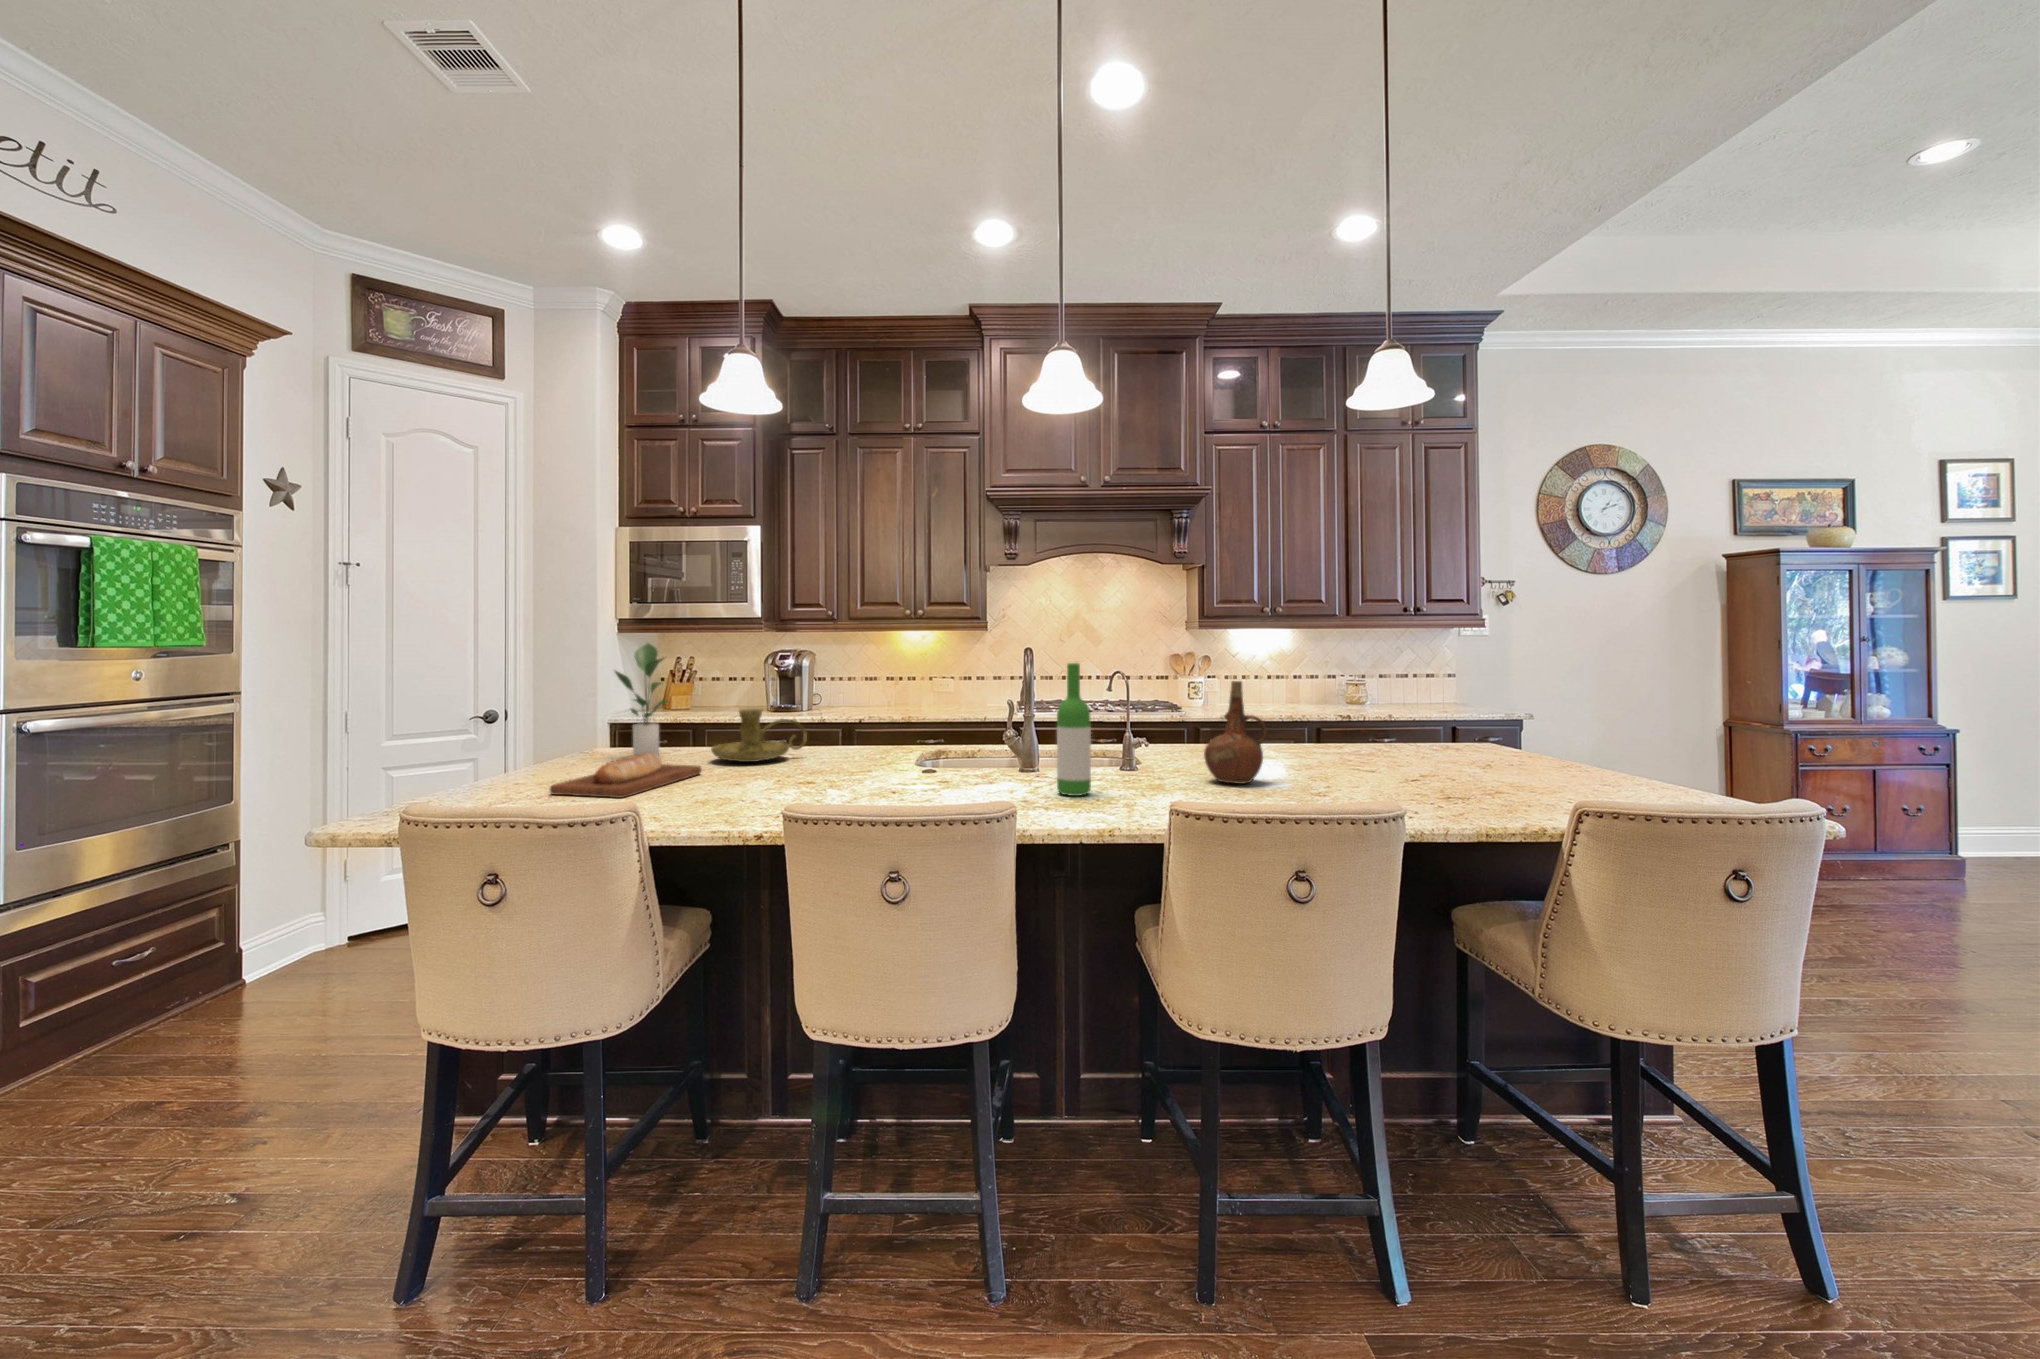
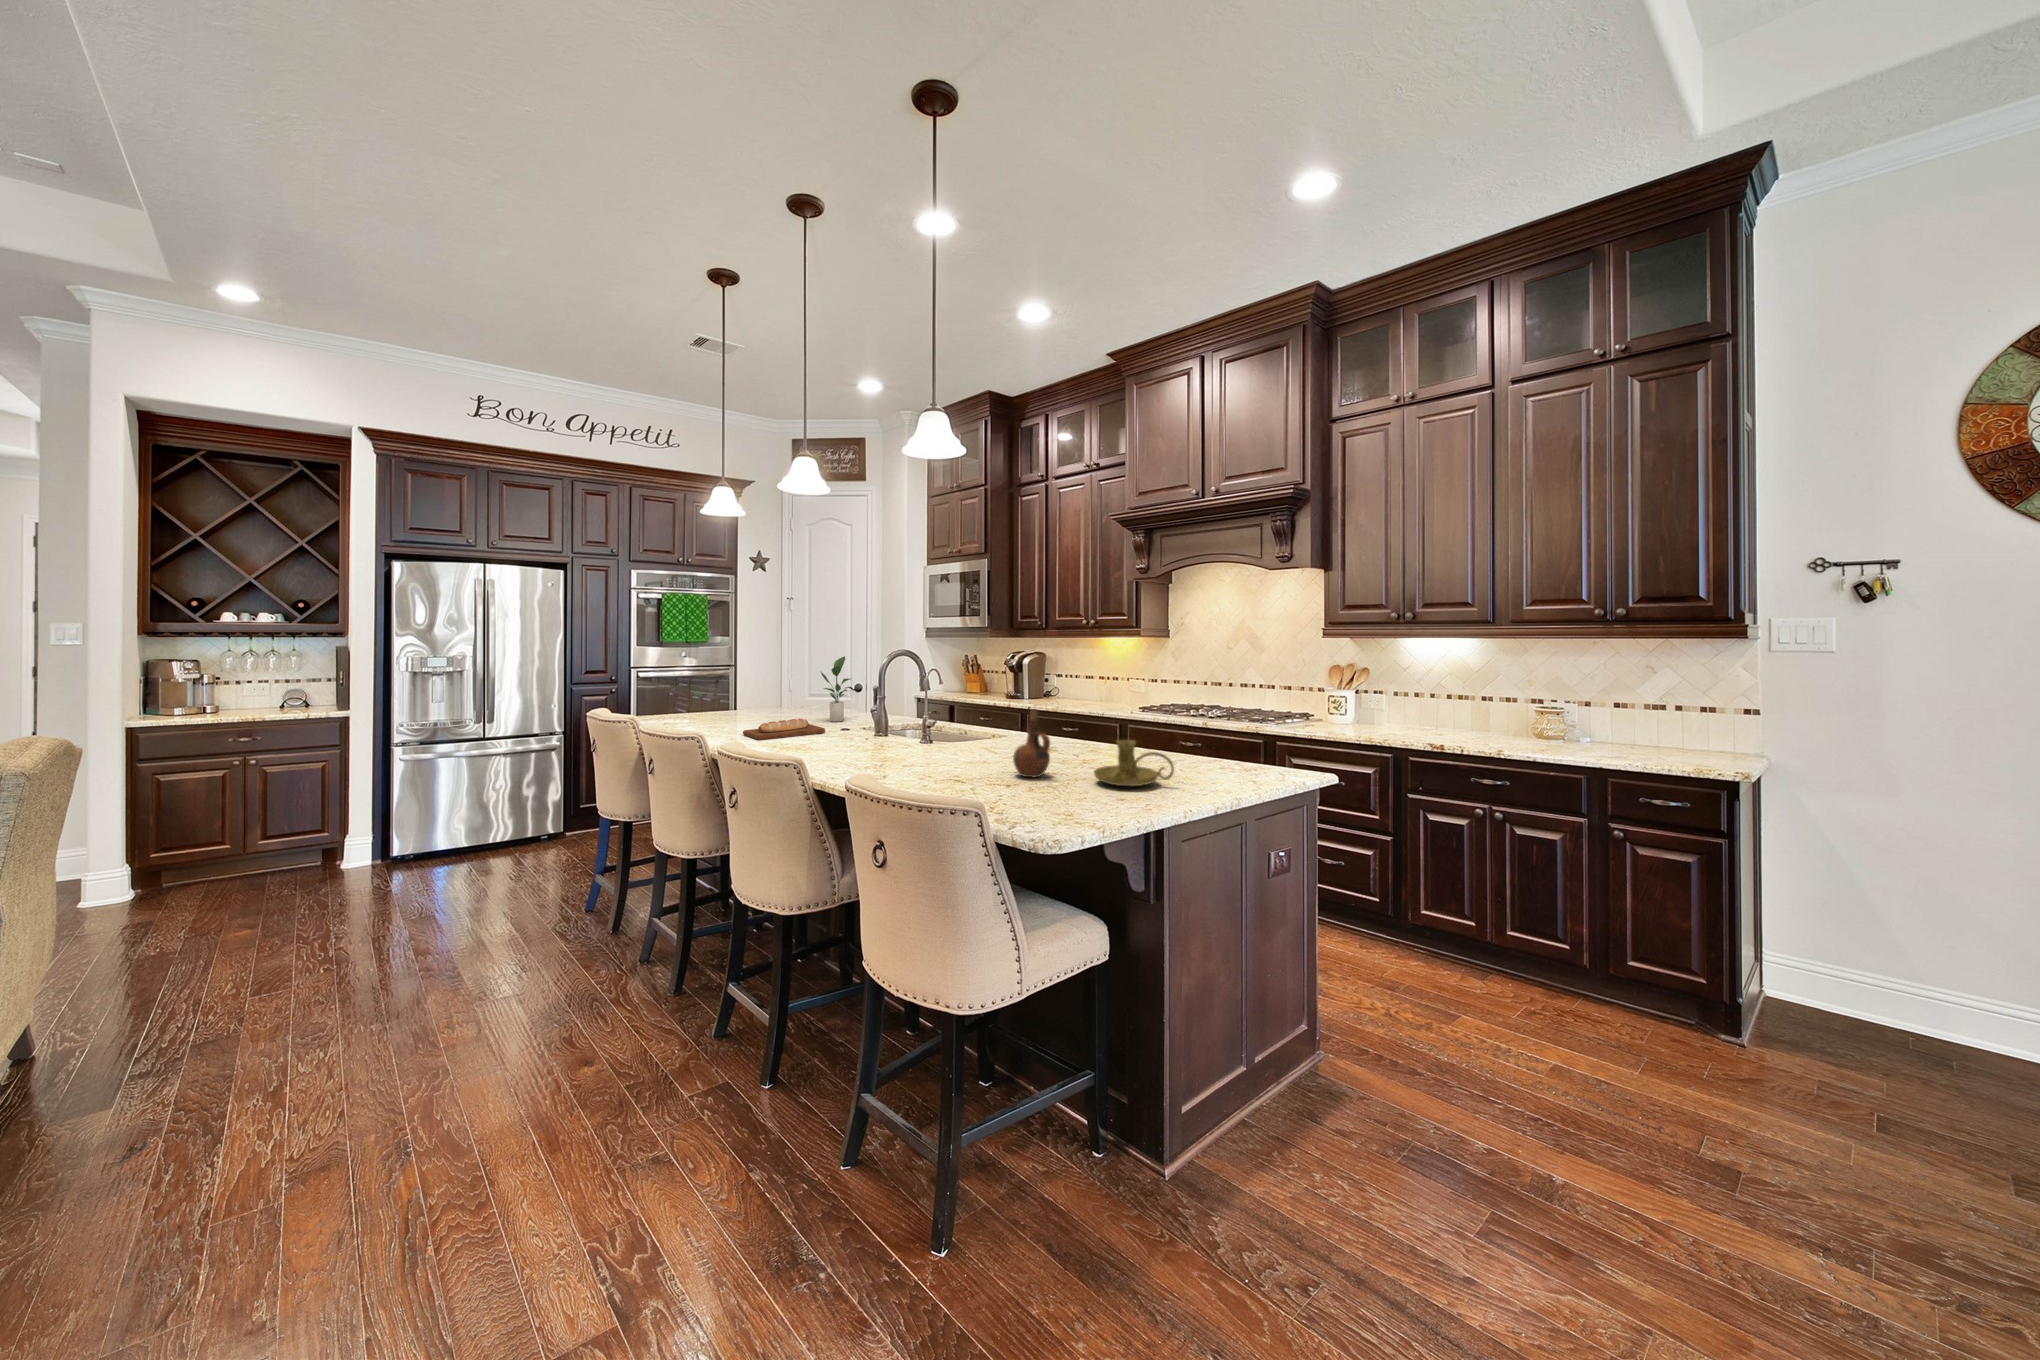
wine bottle: present [1057,663,1091,796] -> none [913,691,933,769]
candle holder: present [711,709,807,762] -> present [1094,740,1174,786]

